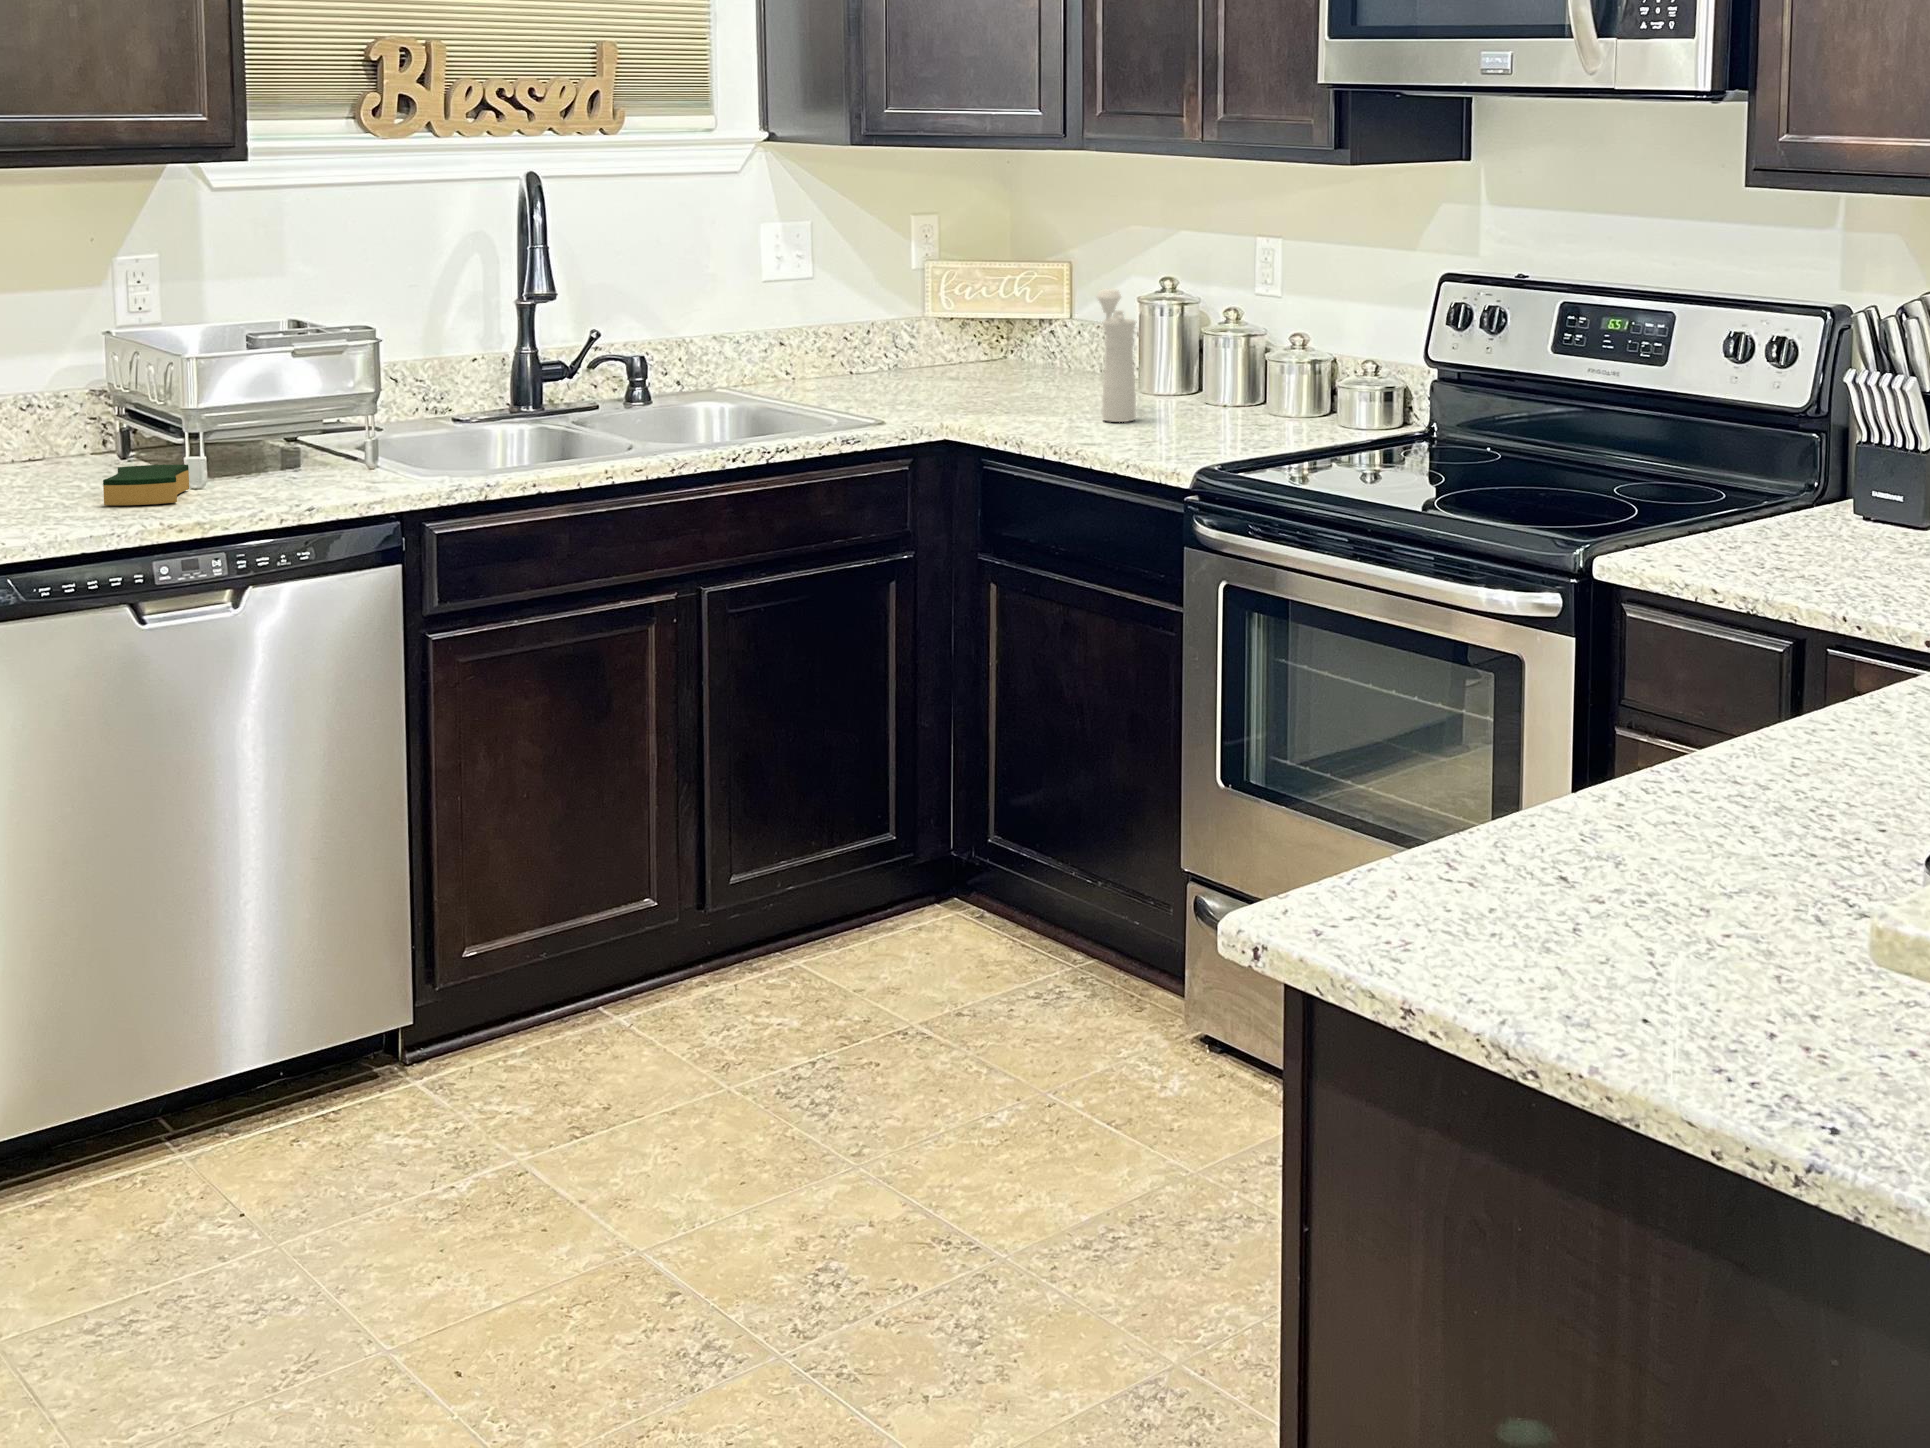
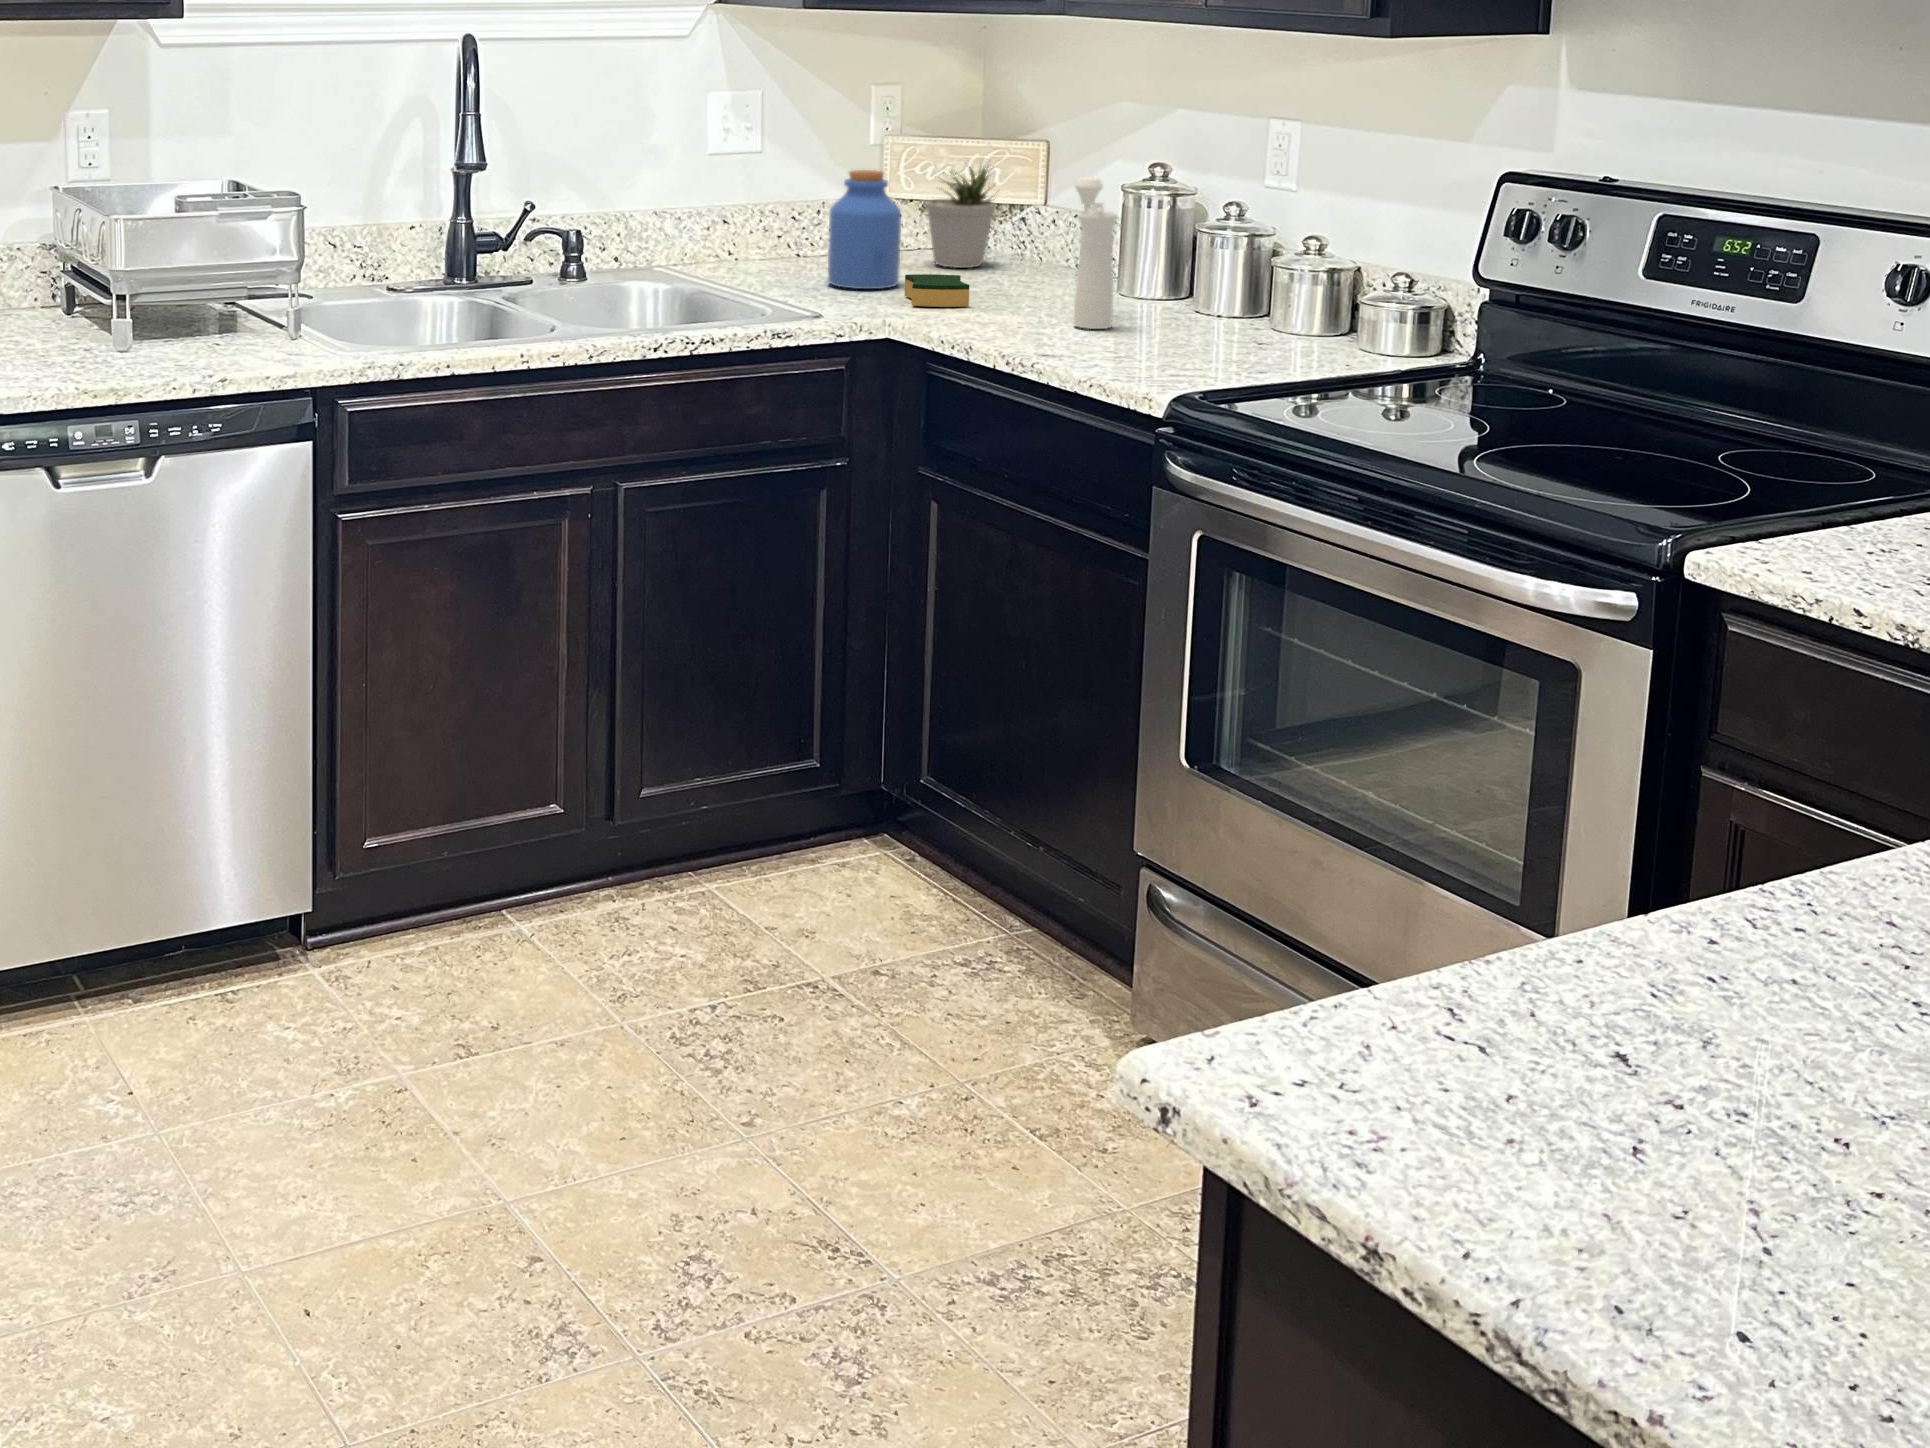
potted plant: none [960,276,1026,376] -> present [926,166,995,268]
jar: none [876,290,942,398] -> present [828,170,901,289]
sponge: present [103,465,189,505] -> present [905,274,969,307]

